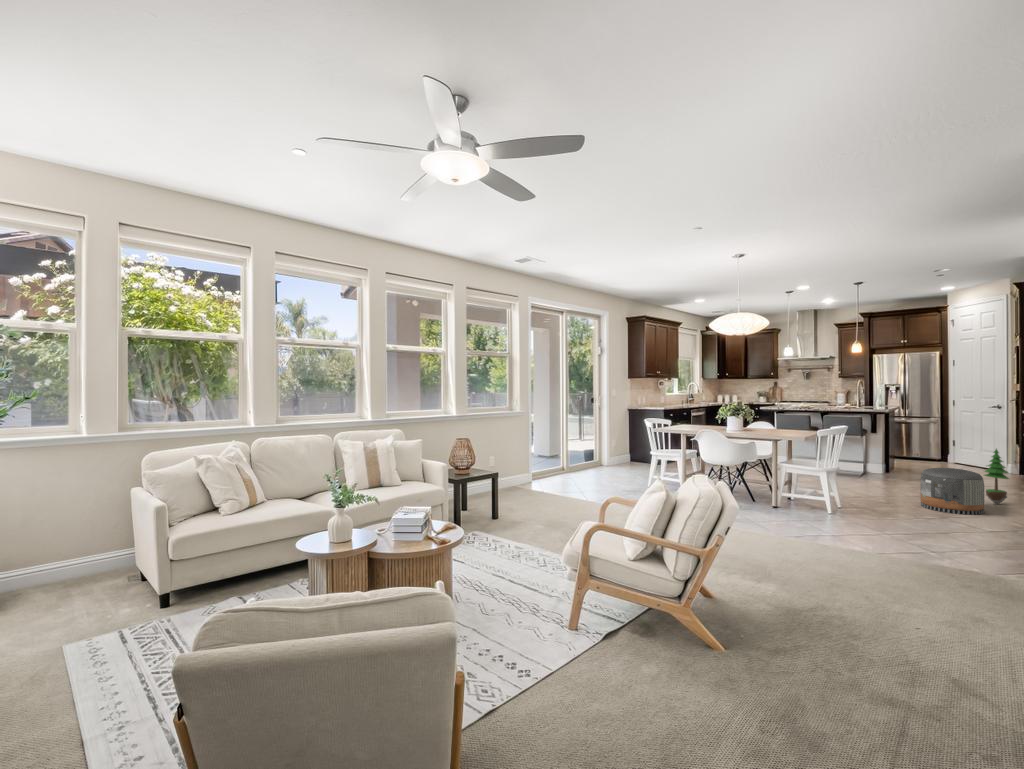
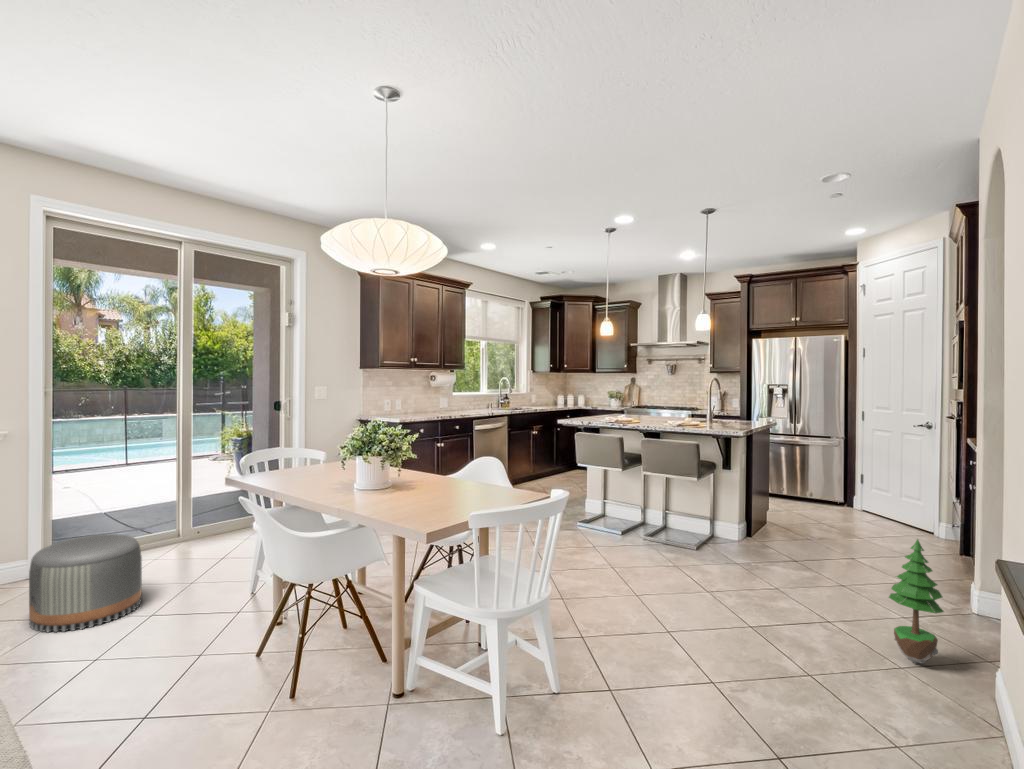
pouf: present [921,468,984,515] -> present [29,534,142,632]

